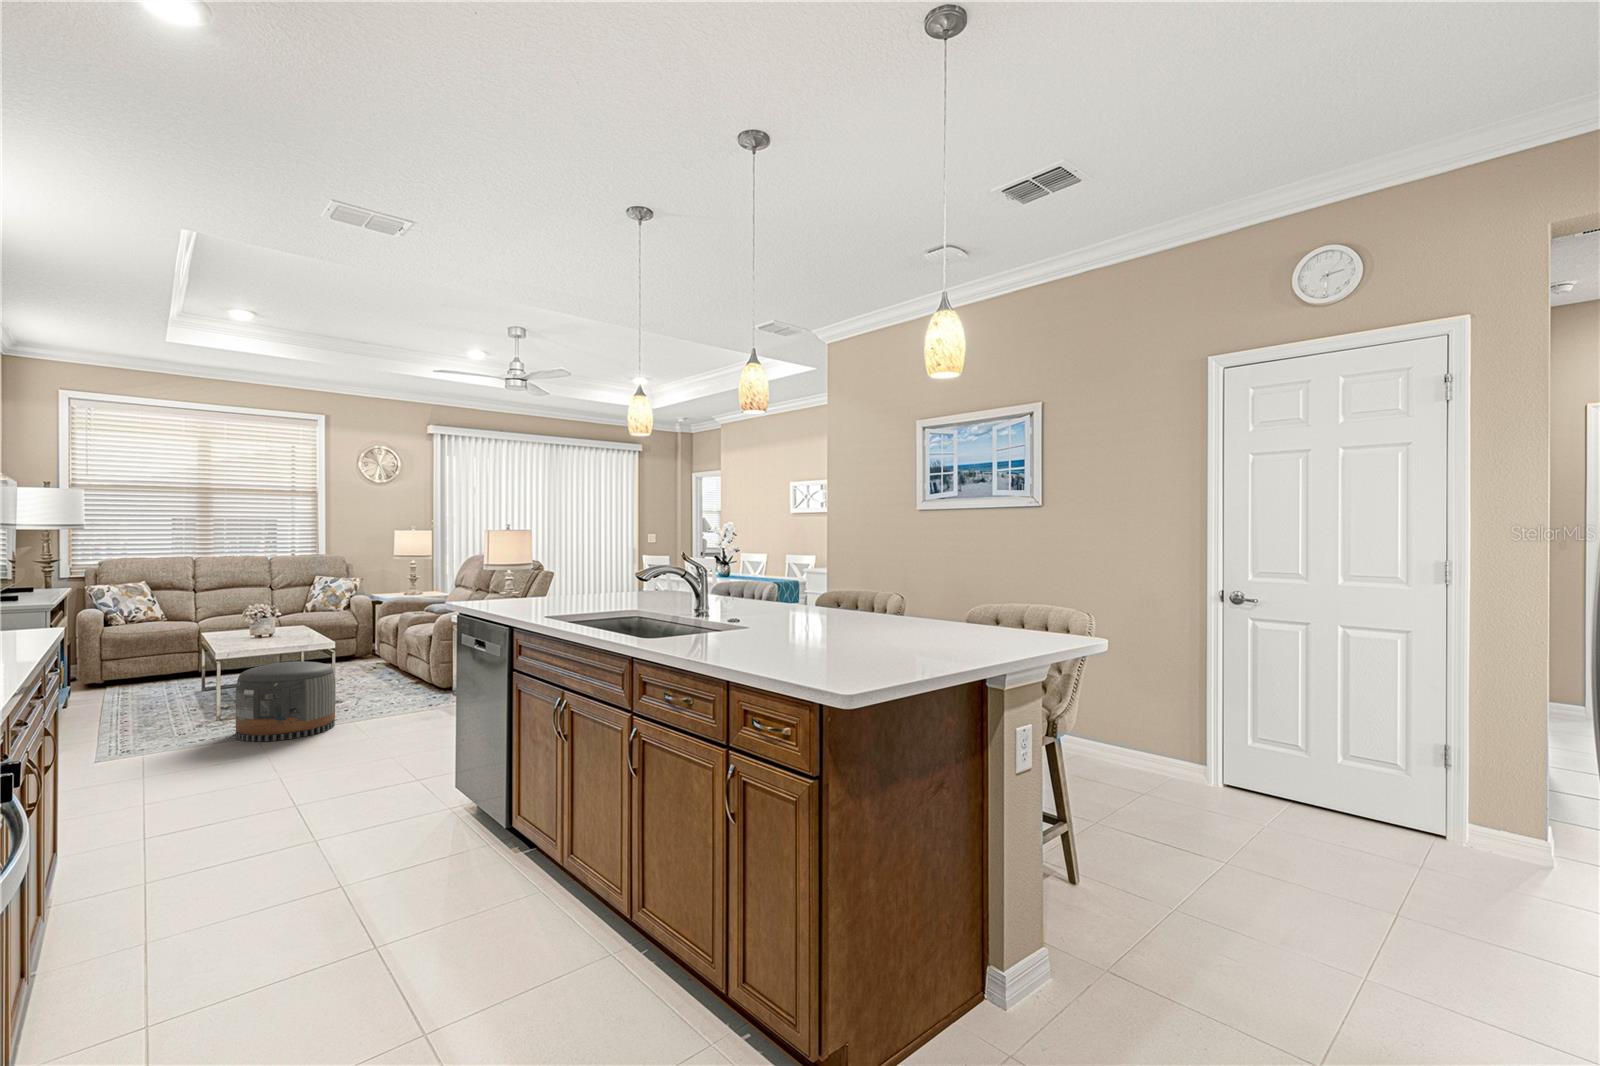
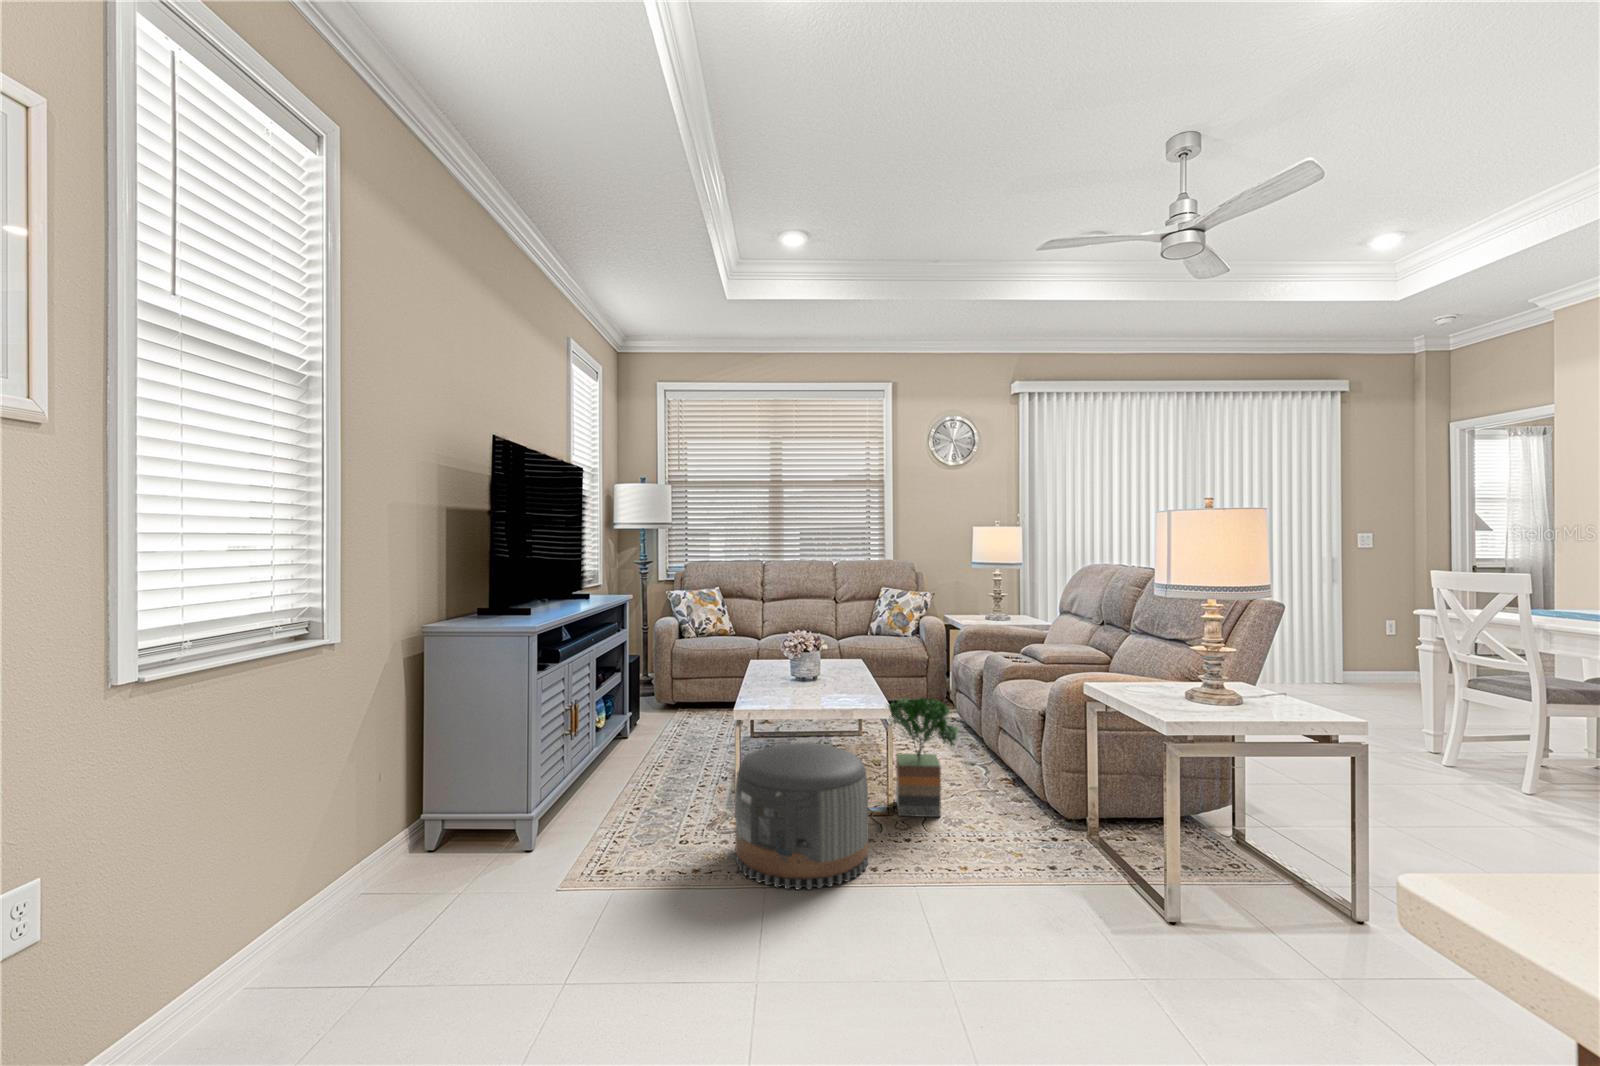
potted tree: none [336,633,393,707] -> present [886,697,958,817]

